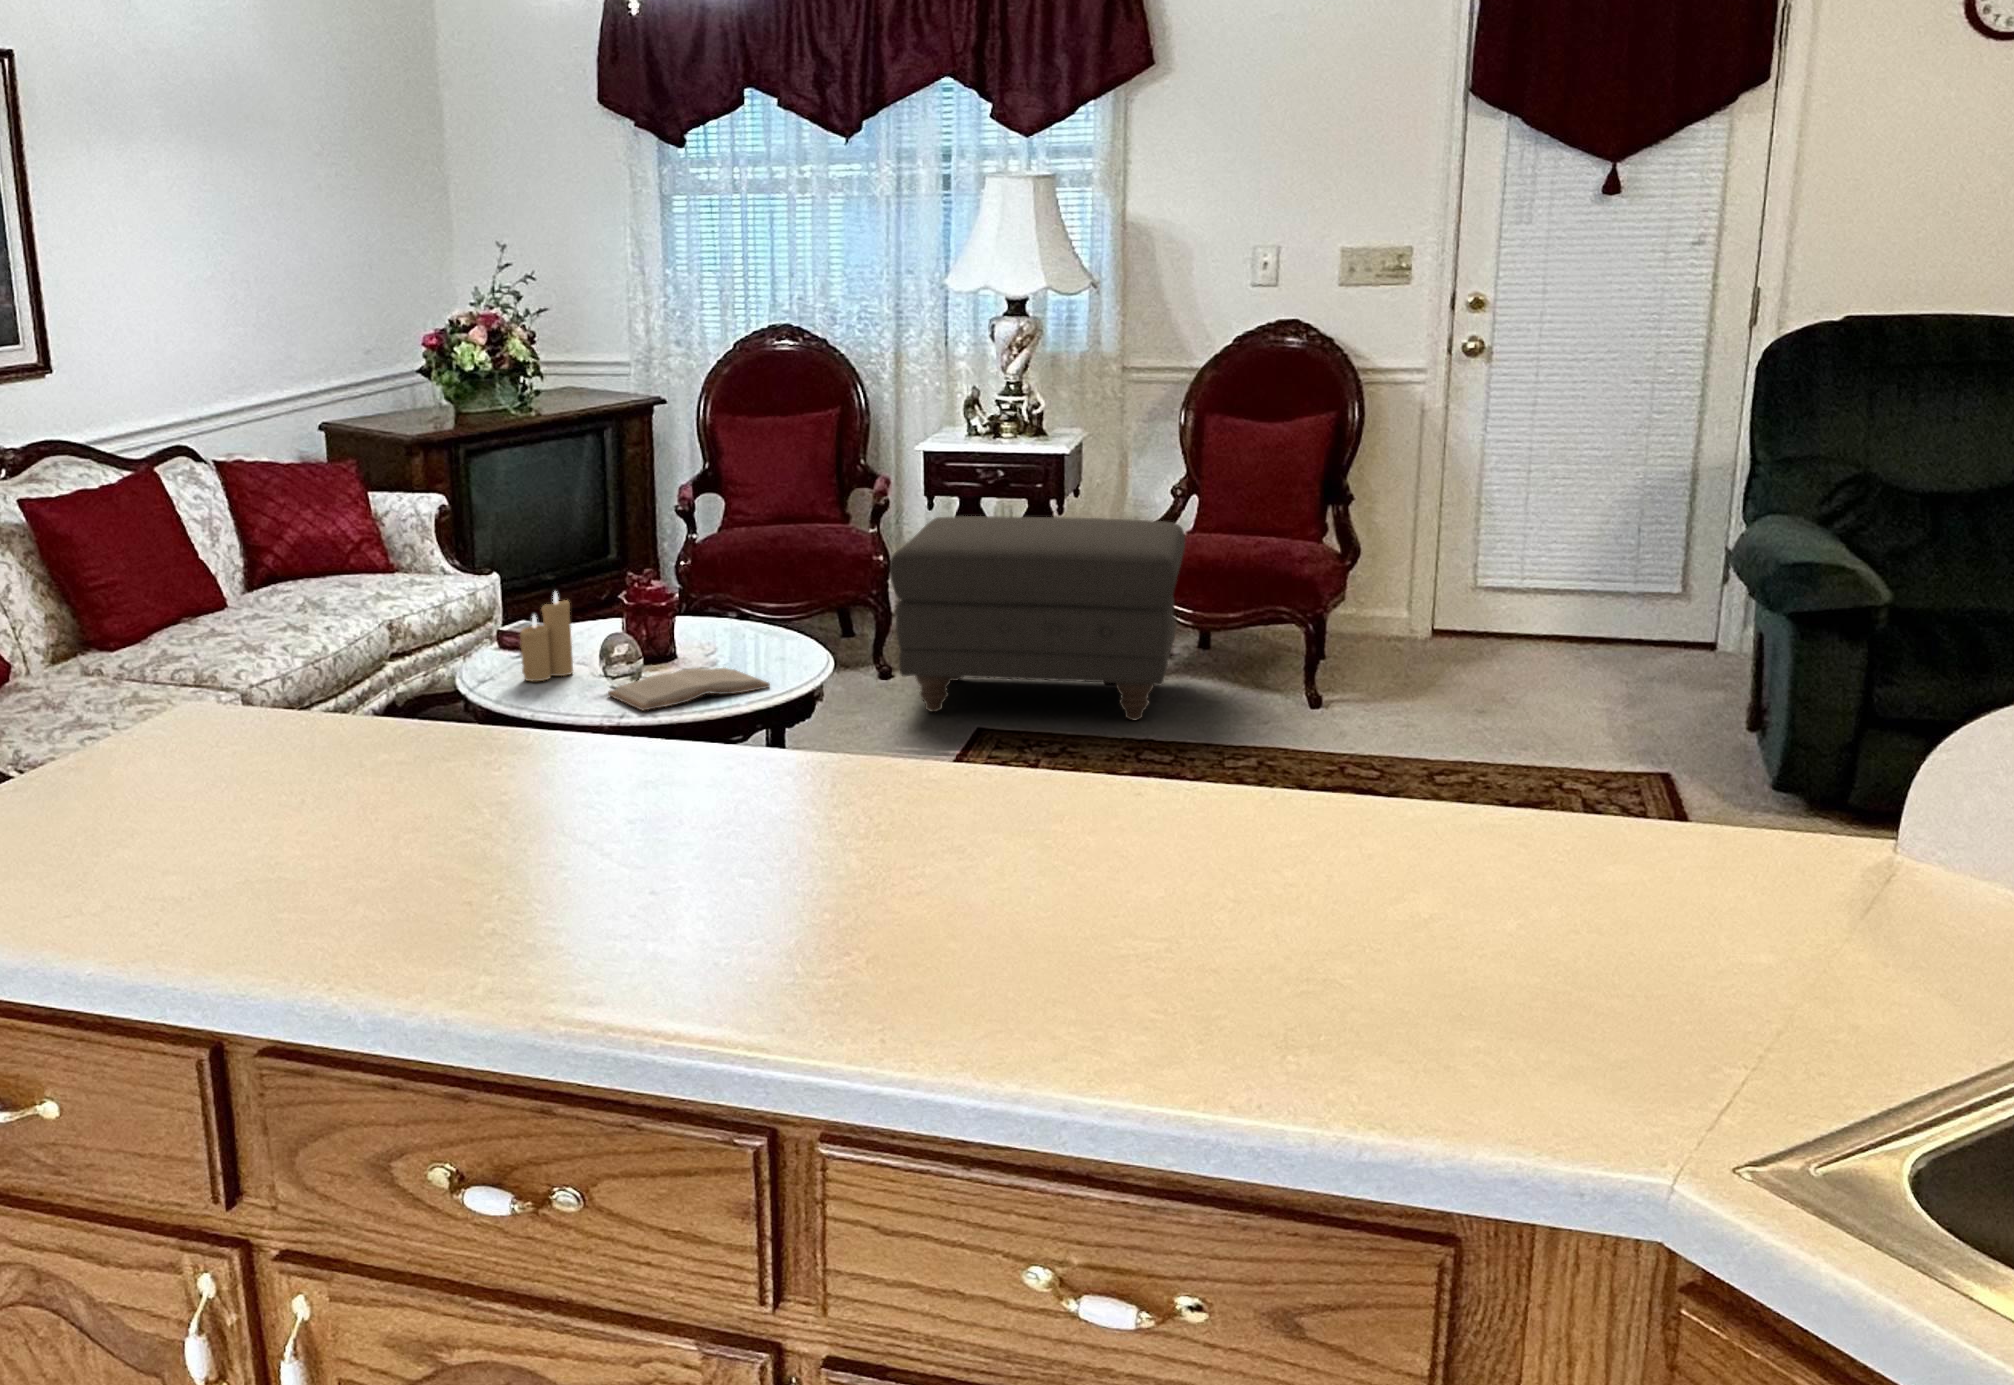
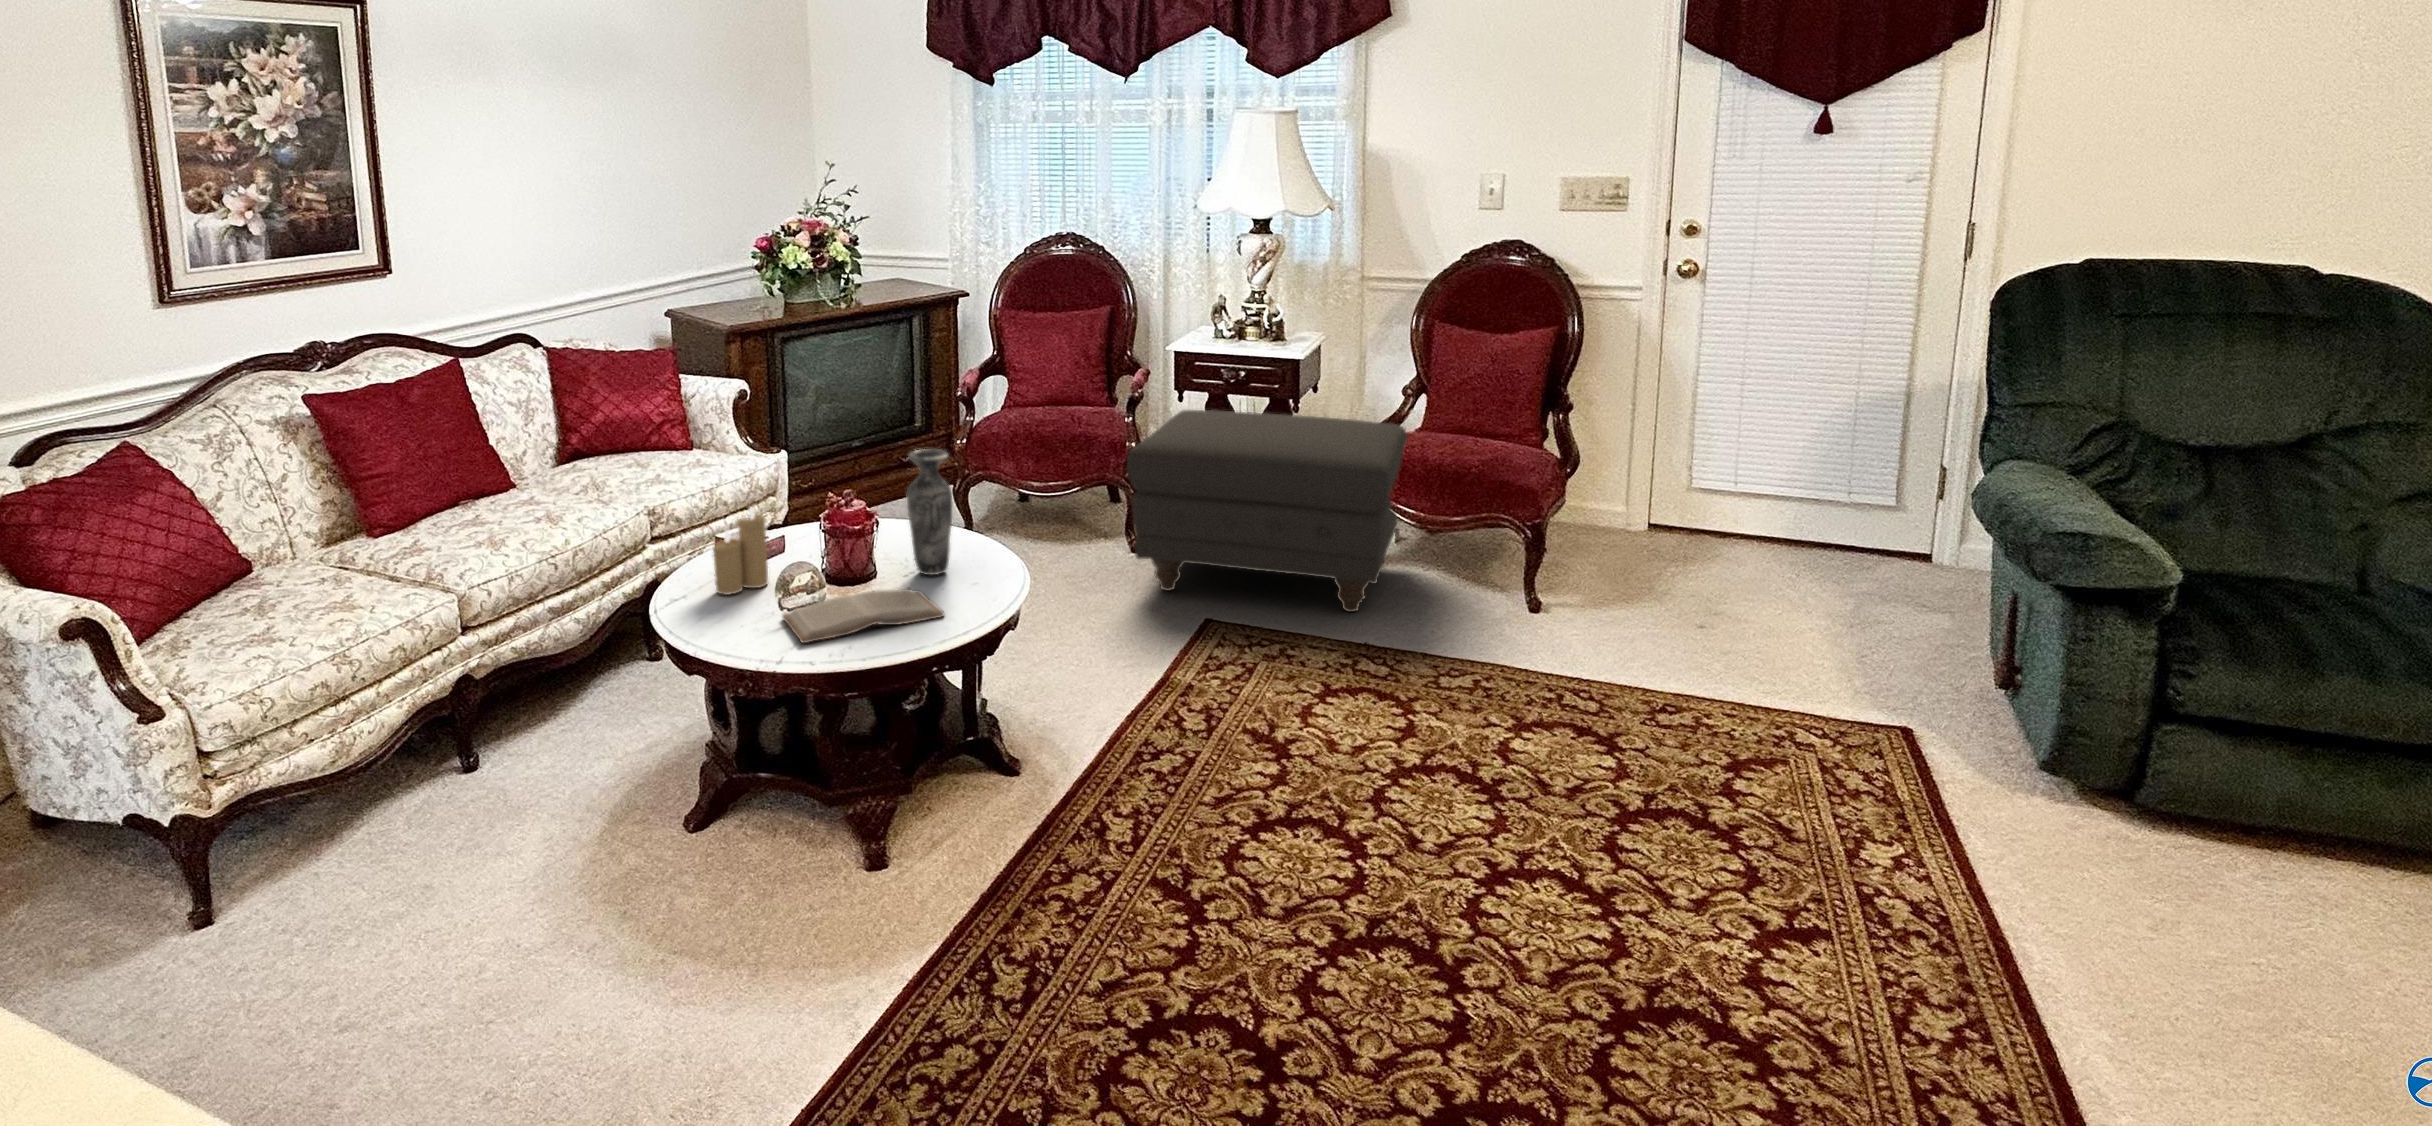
vase: none [712,529,758,659] -> present [906,449,952,575]

